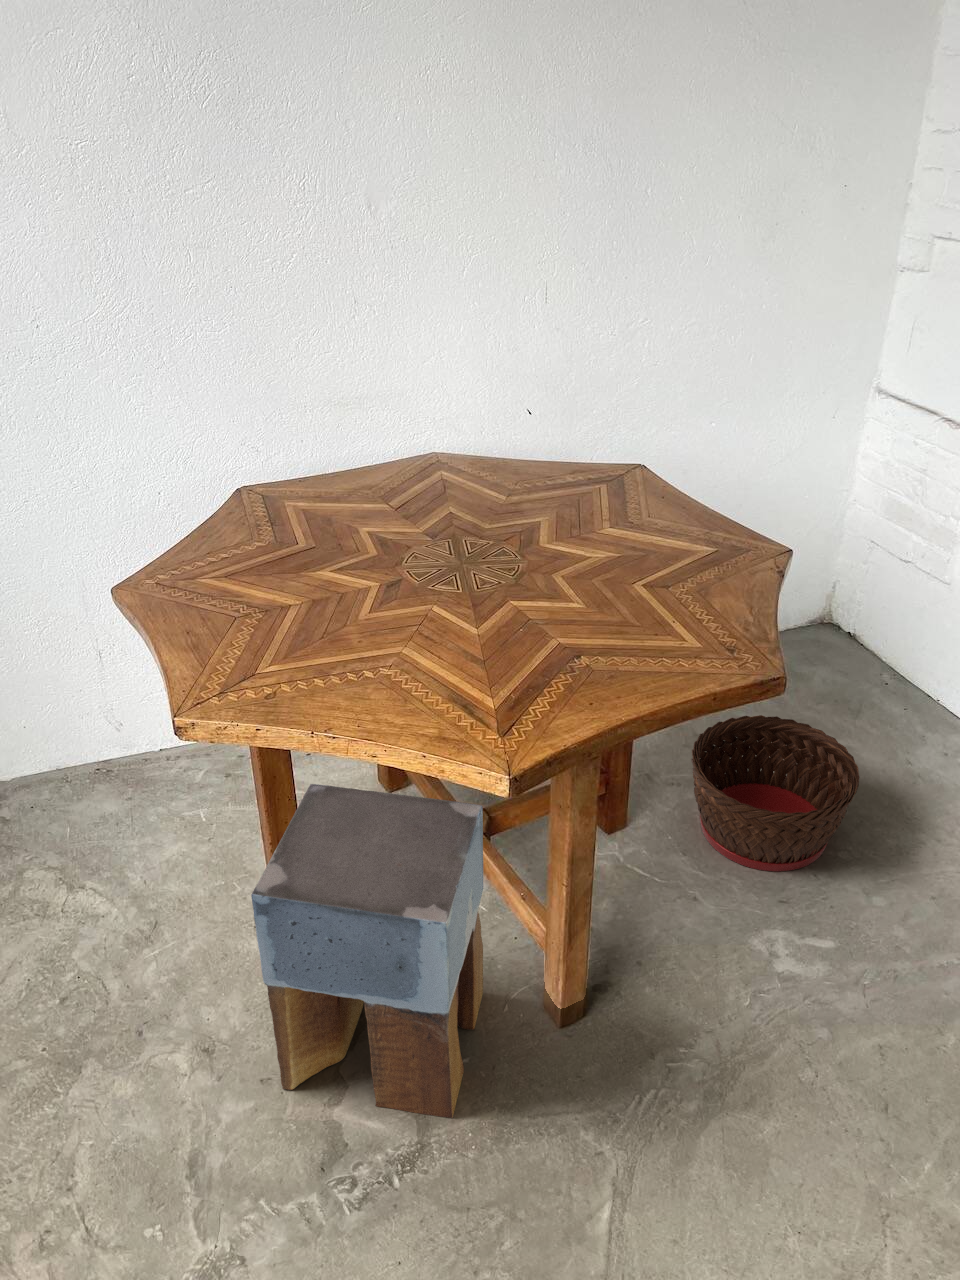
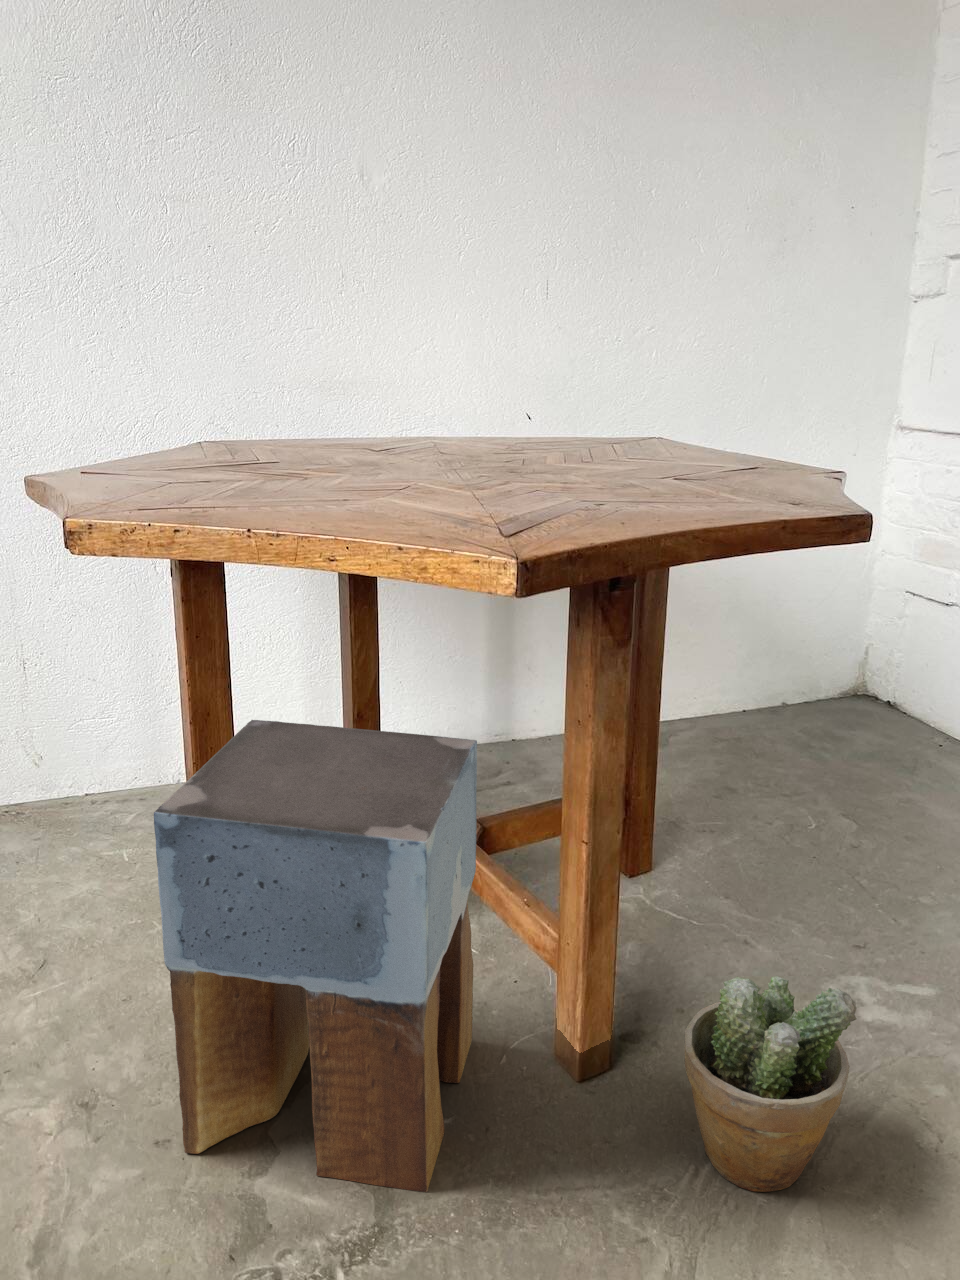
basket: present [691,715,860,871] -> none [730,739,941,916]
potted plant: none [633,979,752,1116] -> present [685,976,857,1192]

